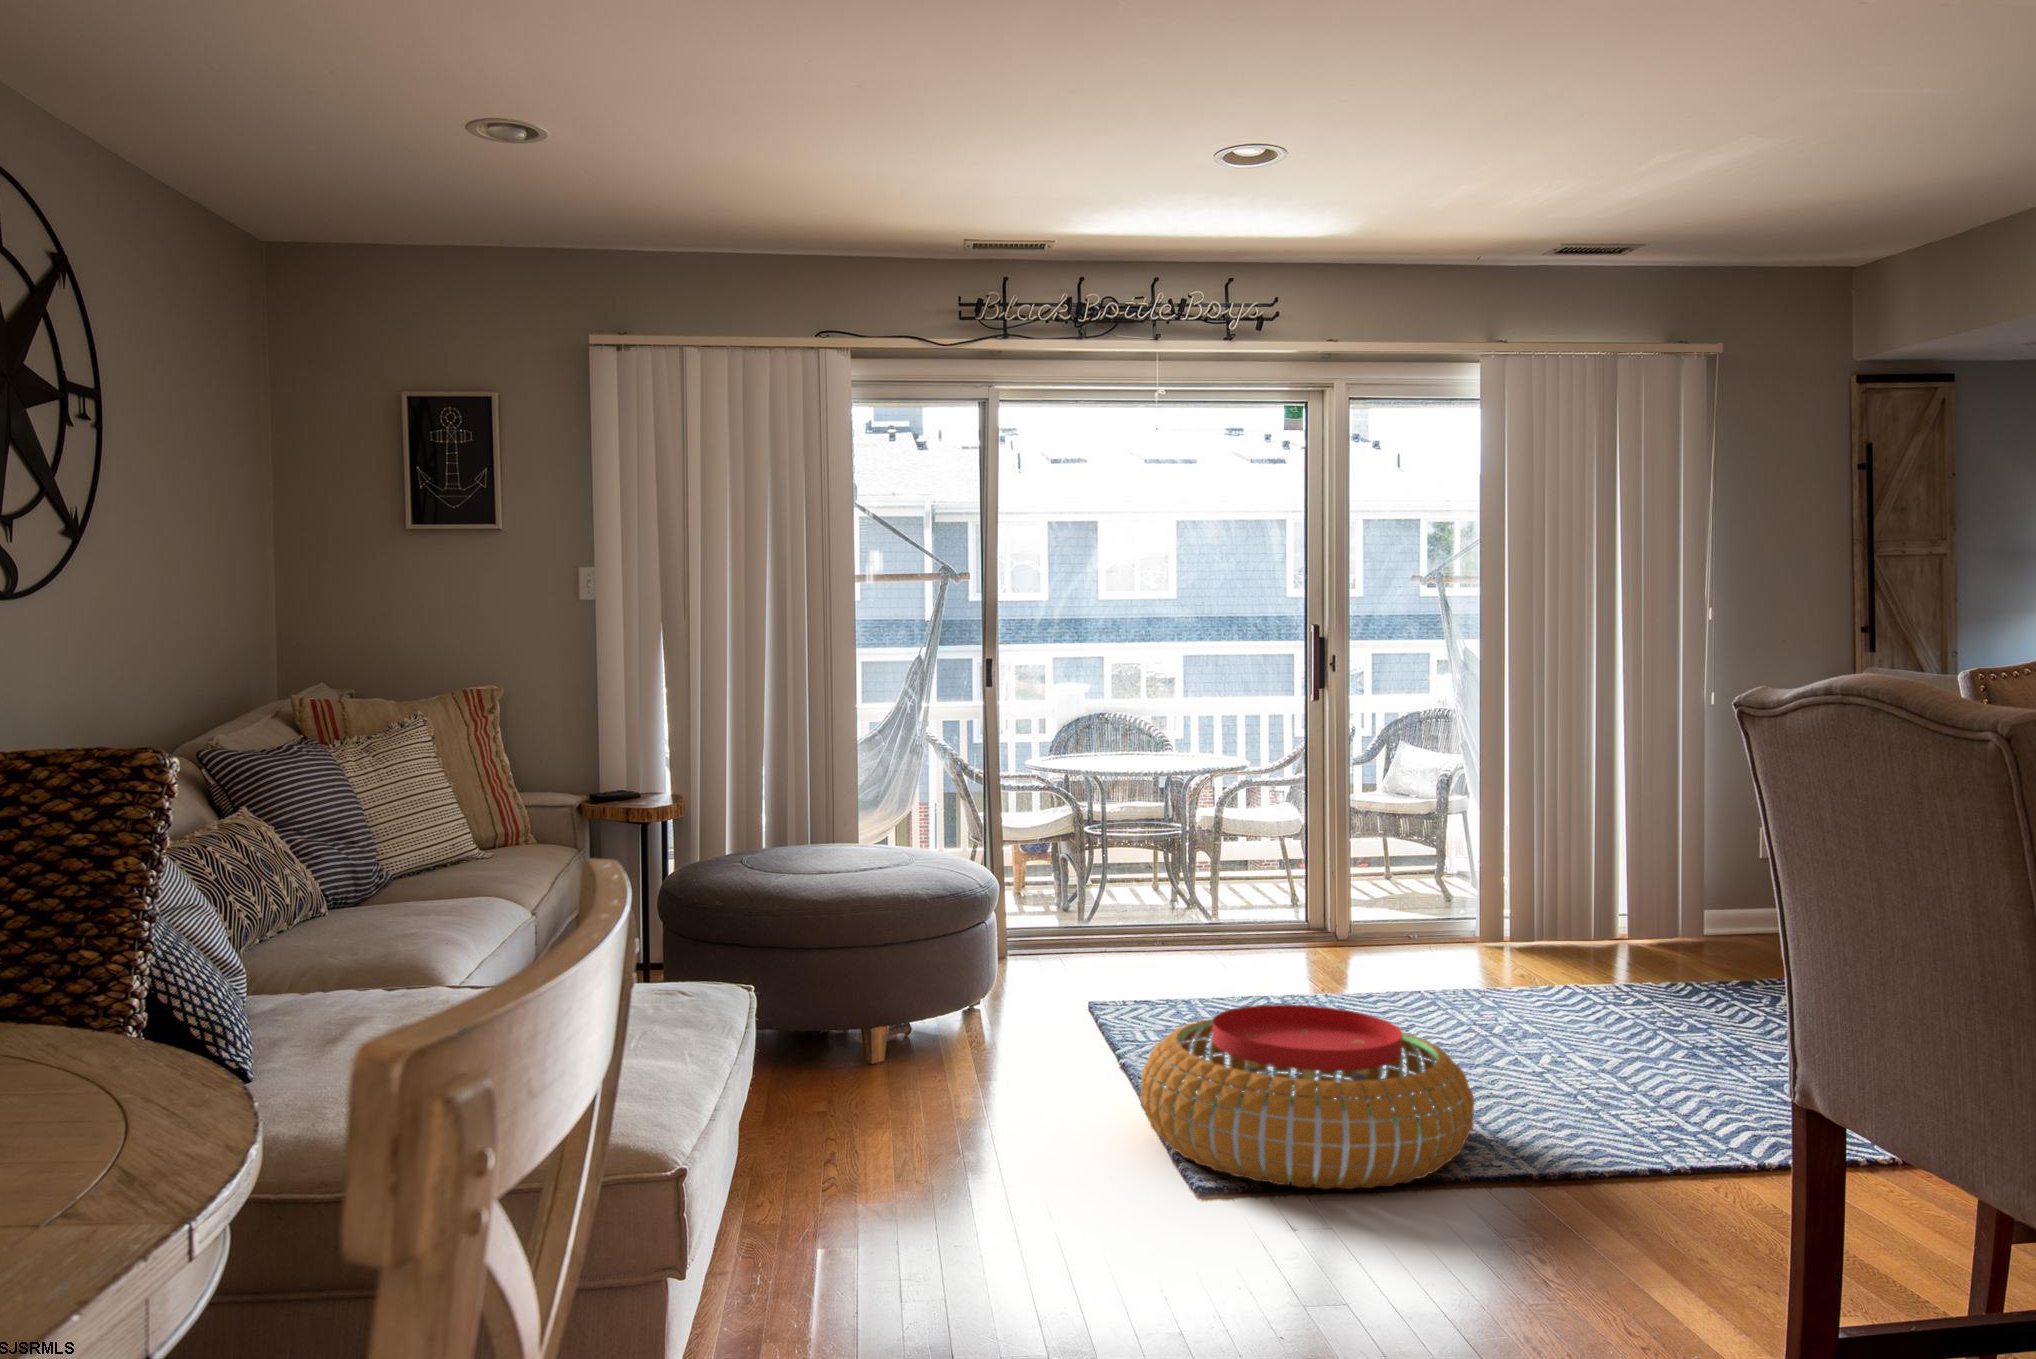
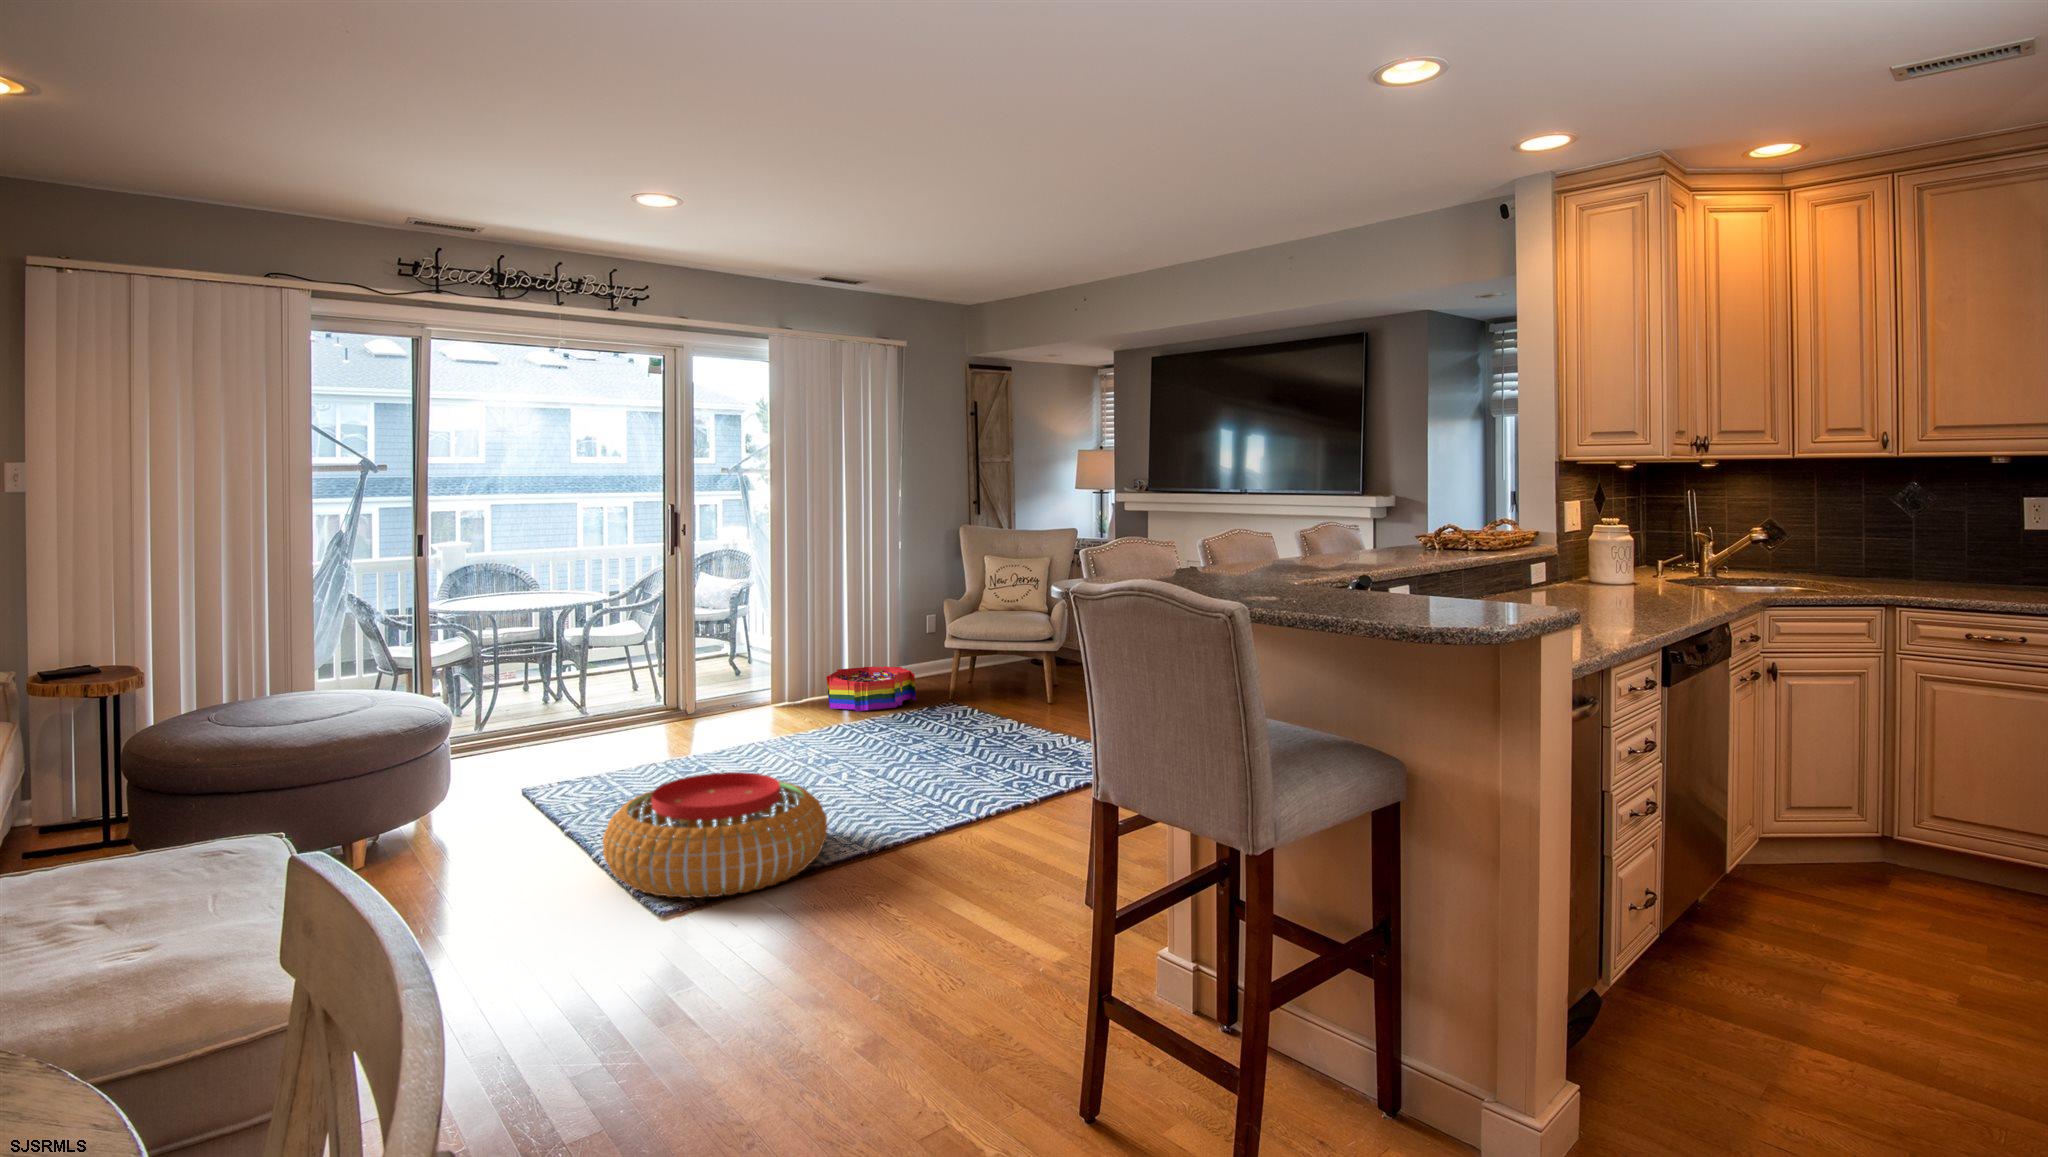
storage bin: none [1565,900,1718,973] -> present [826,666,916,712]

